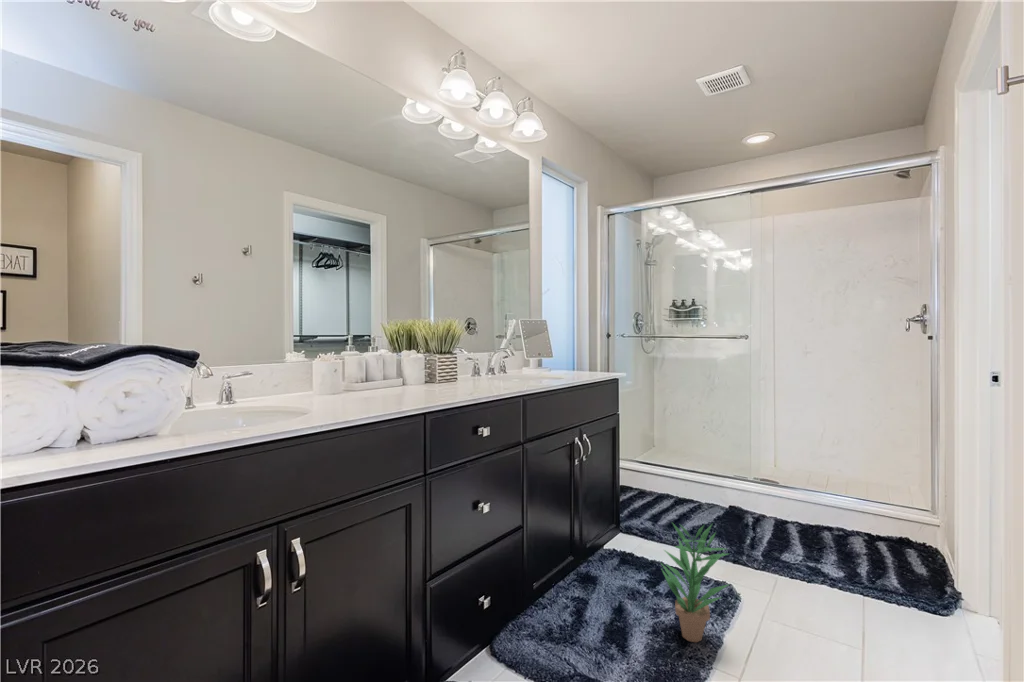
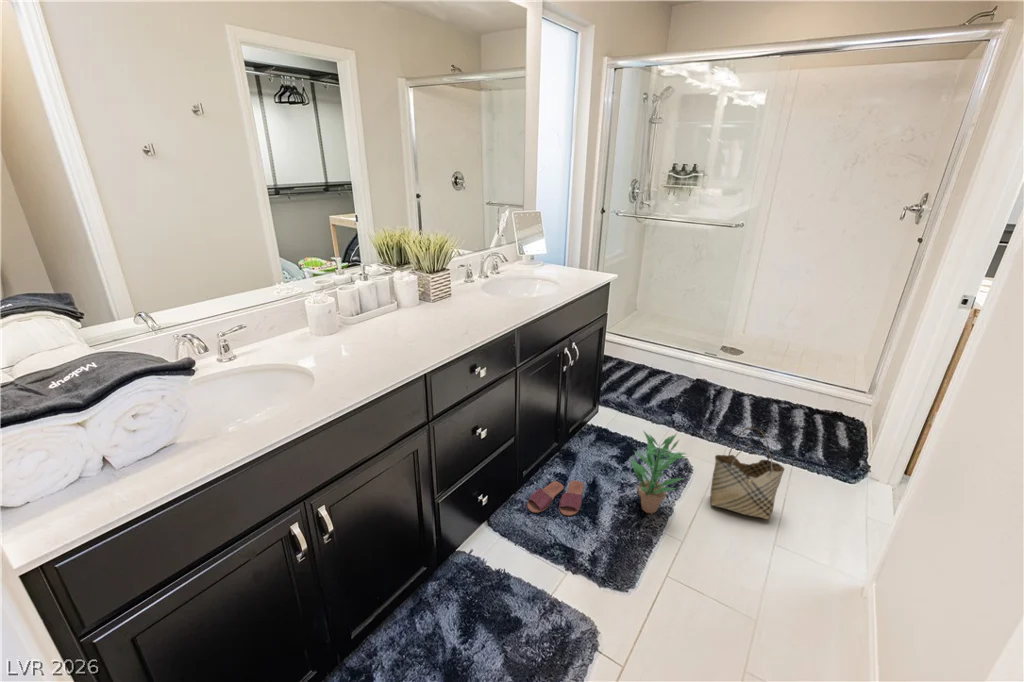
woven basket: none [763,525,851,650] -> present [711,427,784,519]
slippers: none [539,604,608,642] -> present [527,481,584,516]

